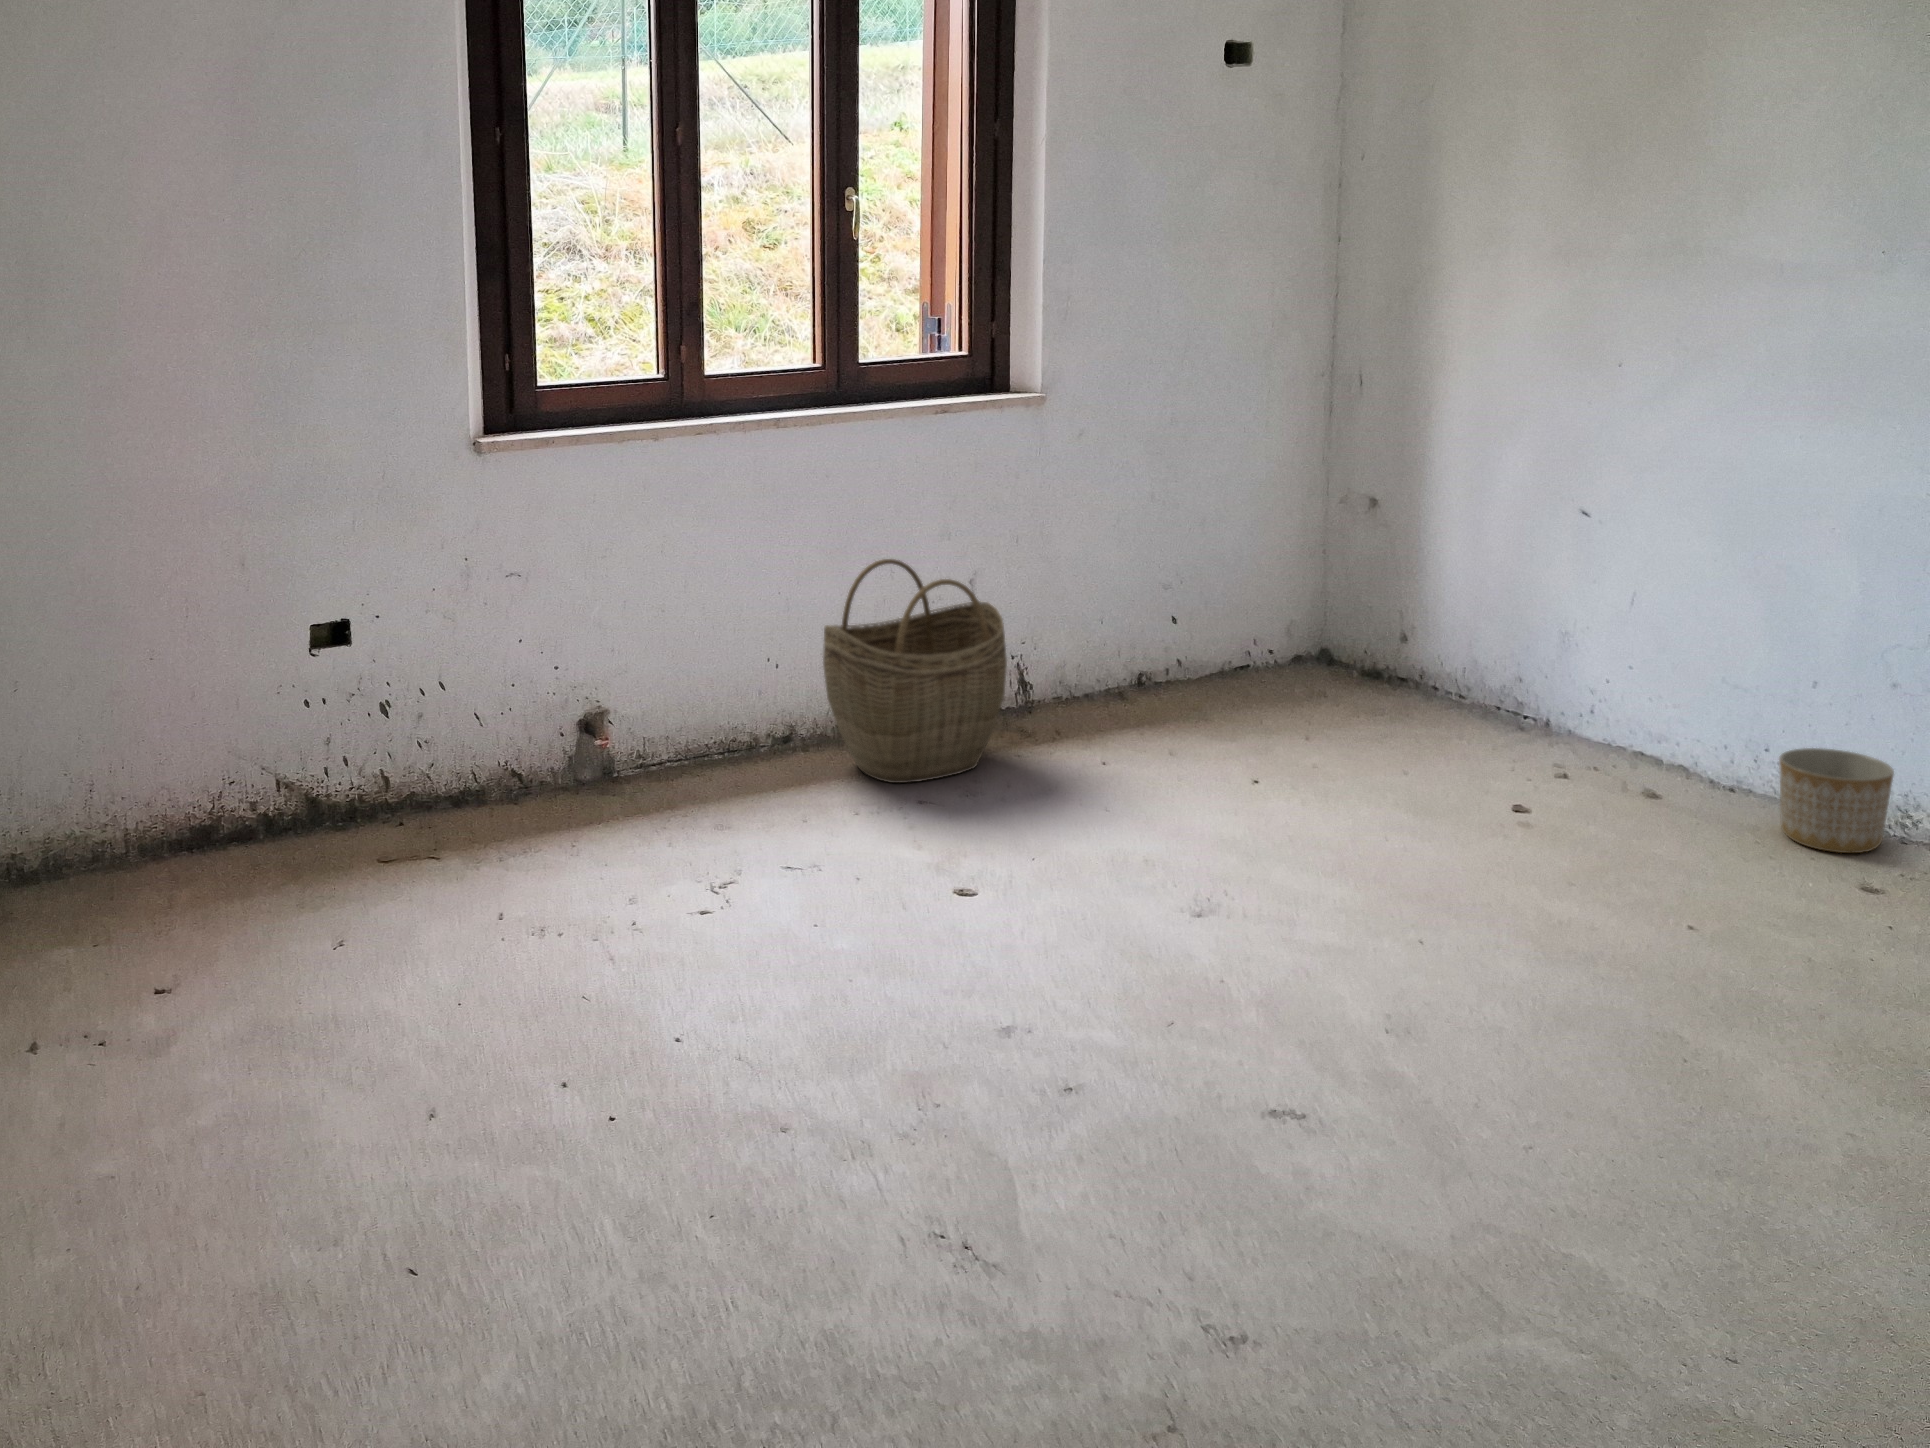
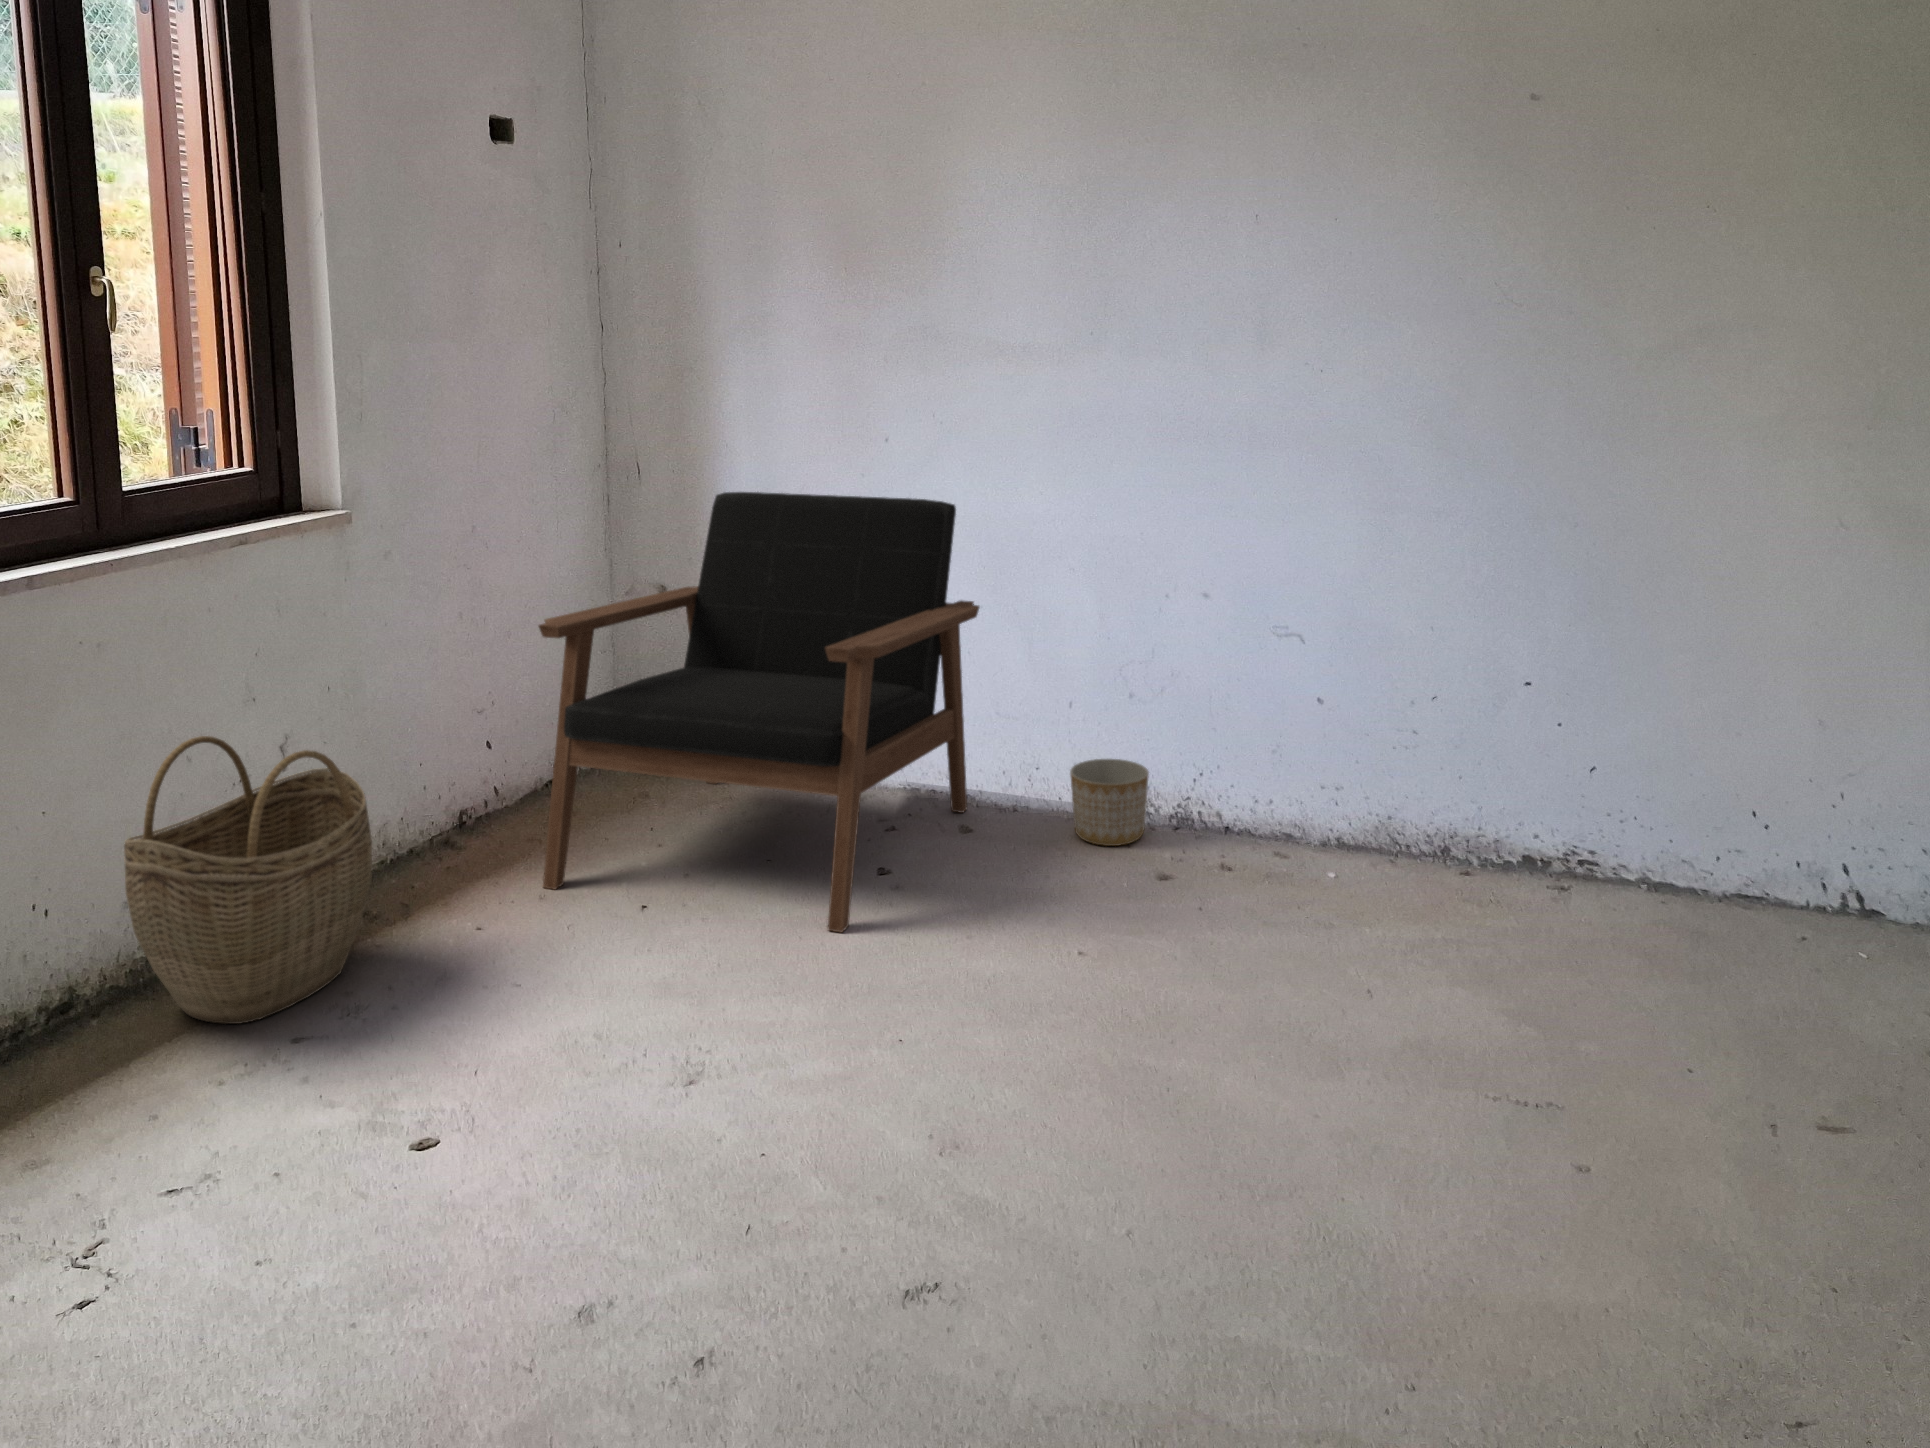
armchair: none [1170,400,1701,847] -> present [539,492,979,932]

